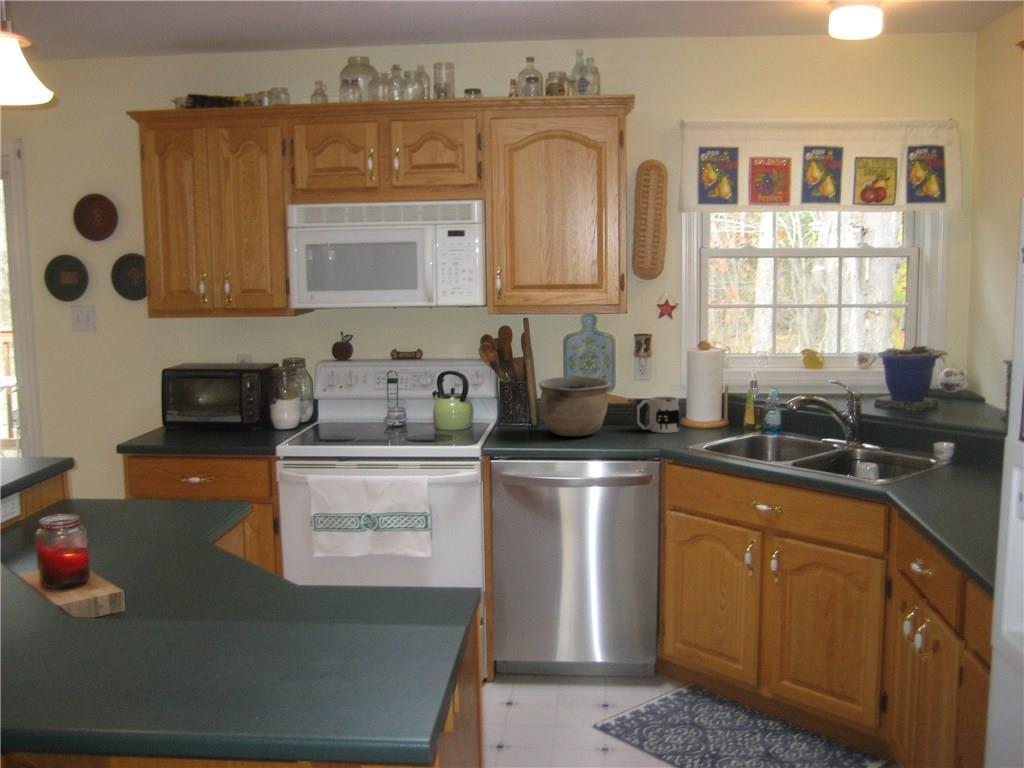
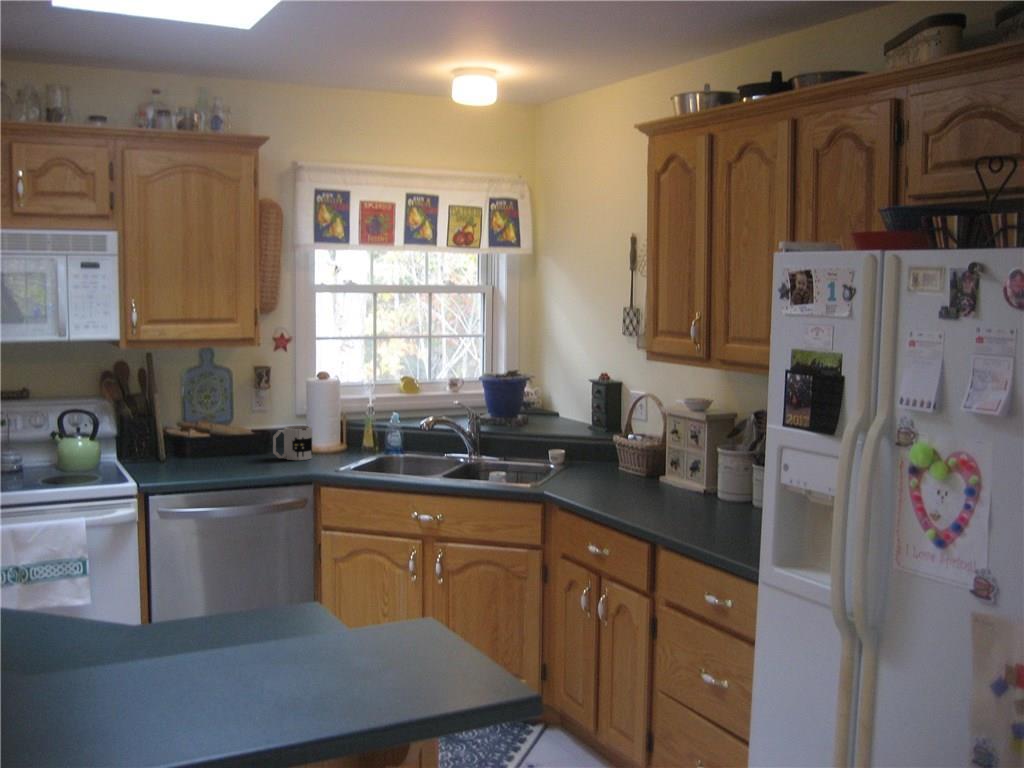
bowl: present [539,376,610,436] -> none [179,409,253,470]

